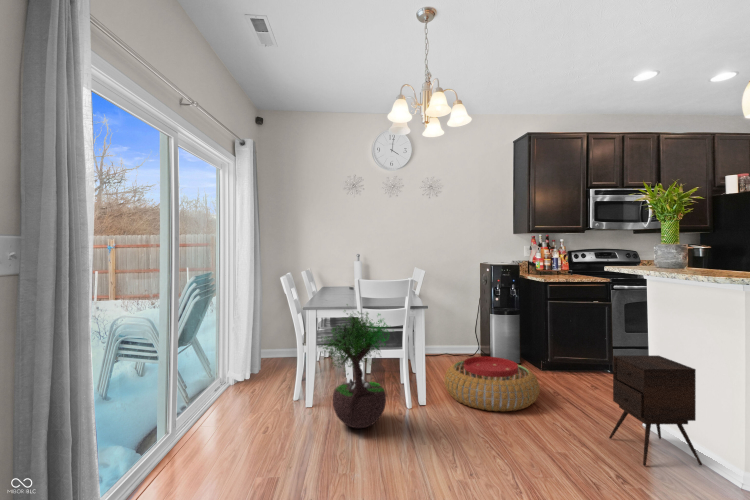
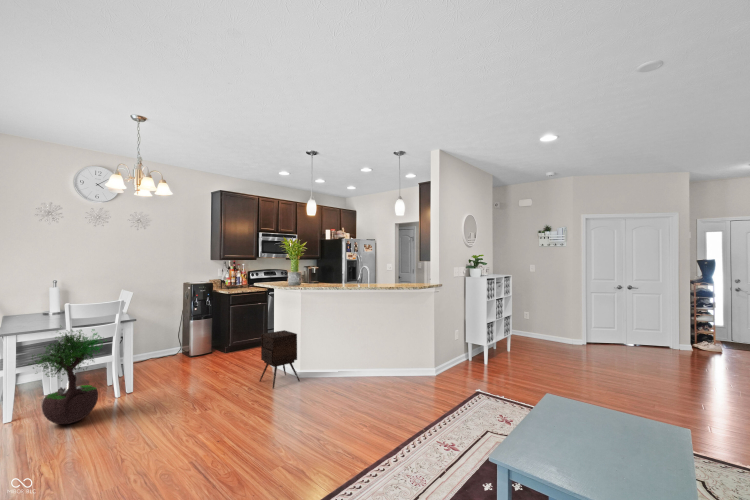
pouf: present [444,356,540,411] -> none [150,350,223,387]

